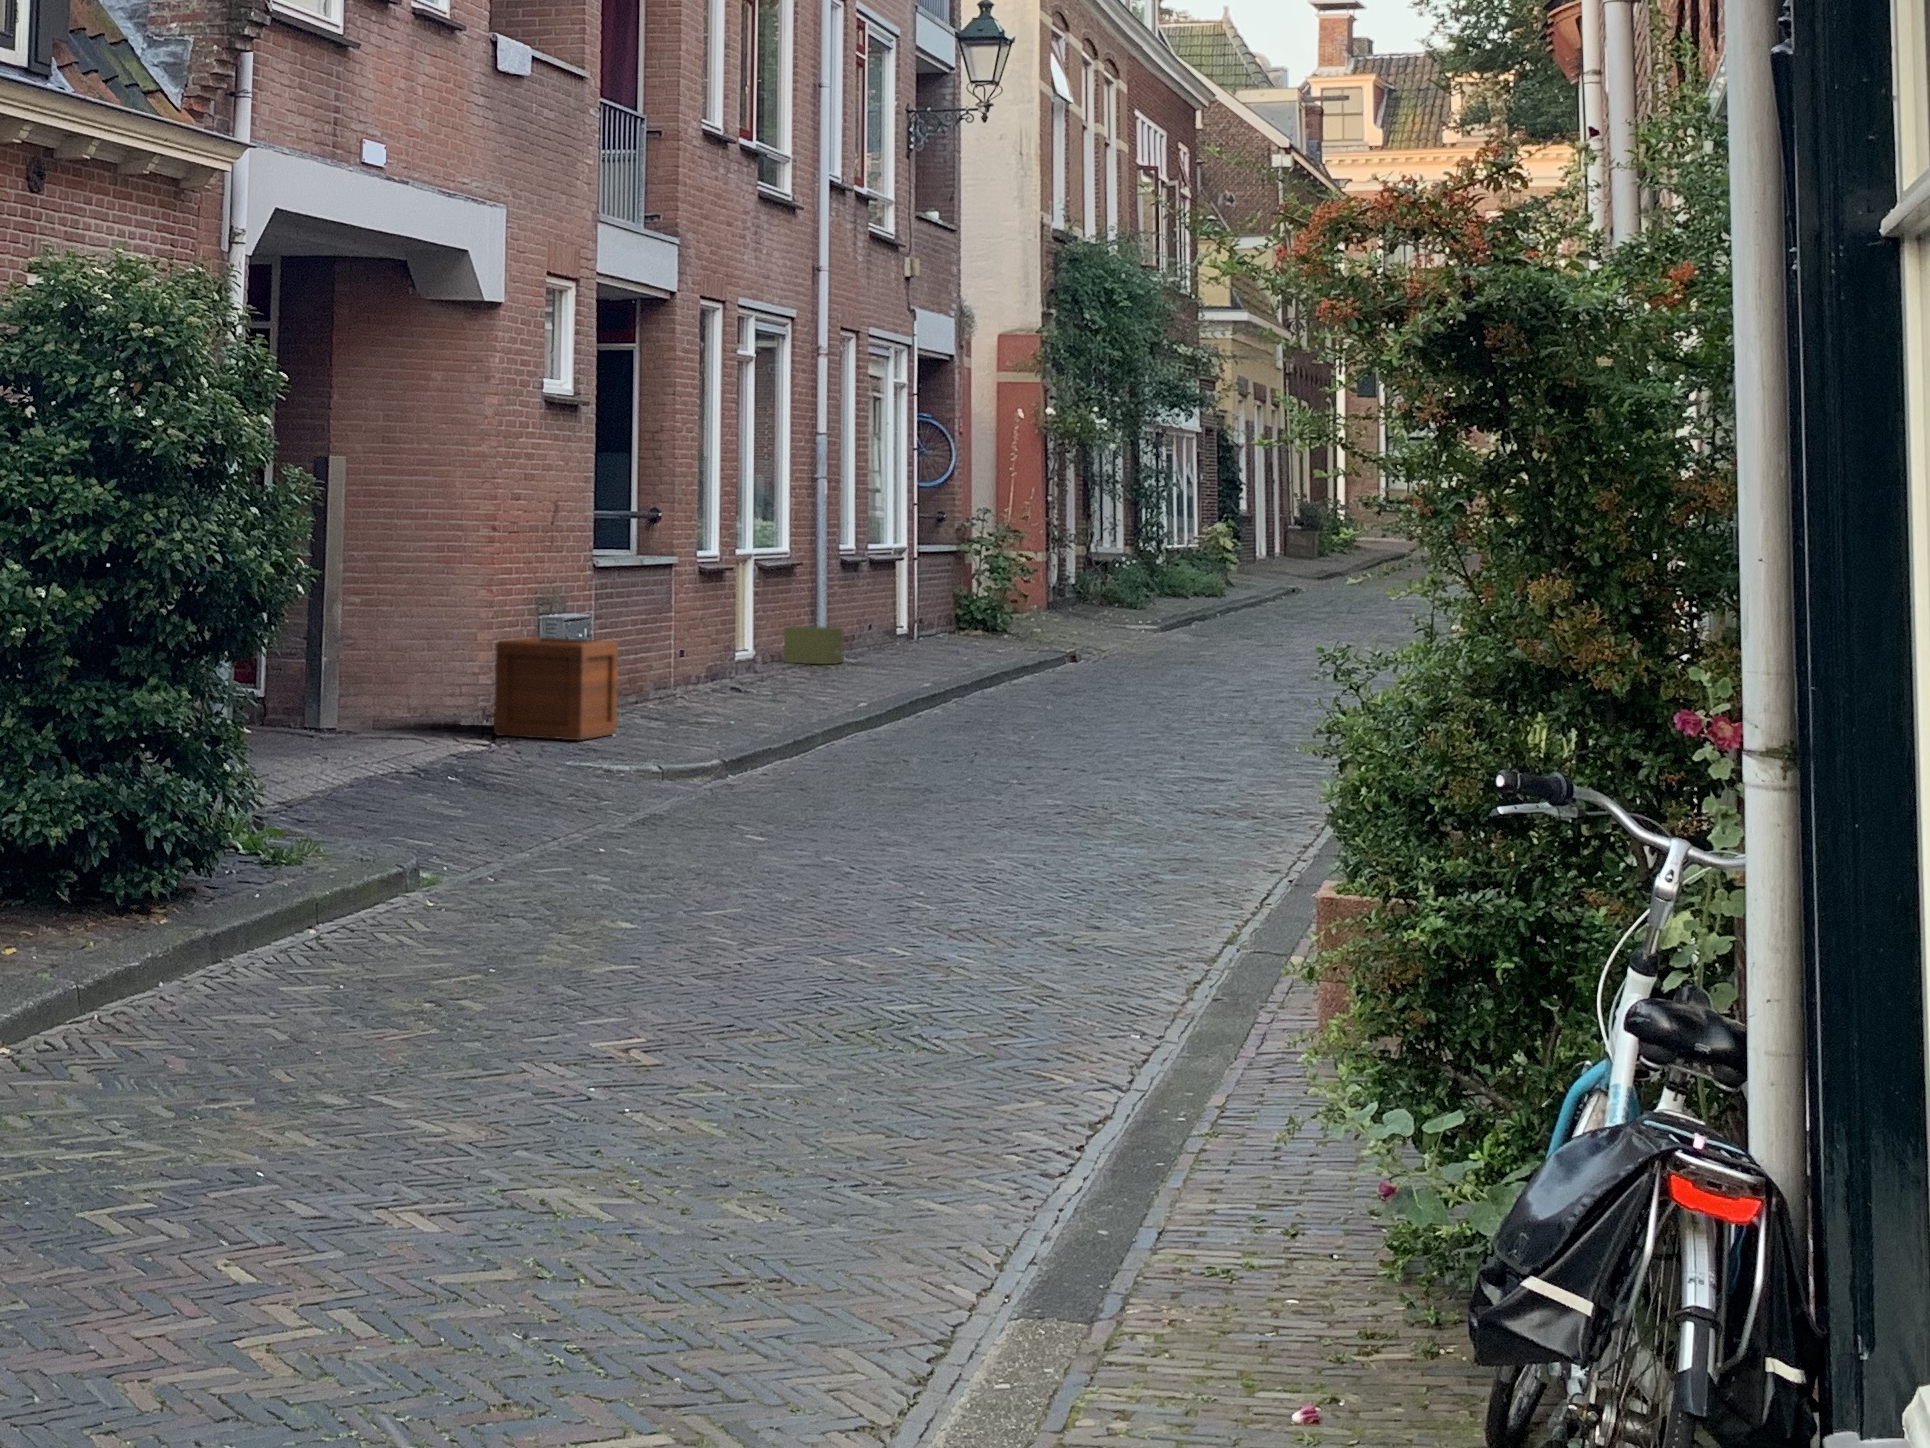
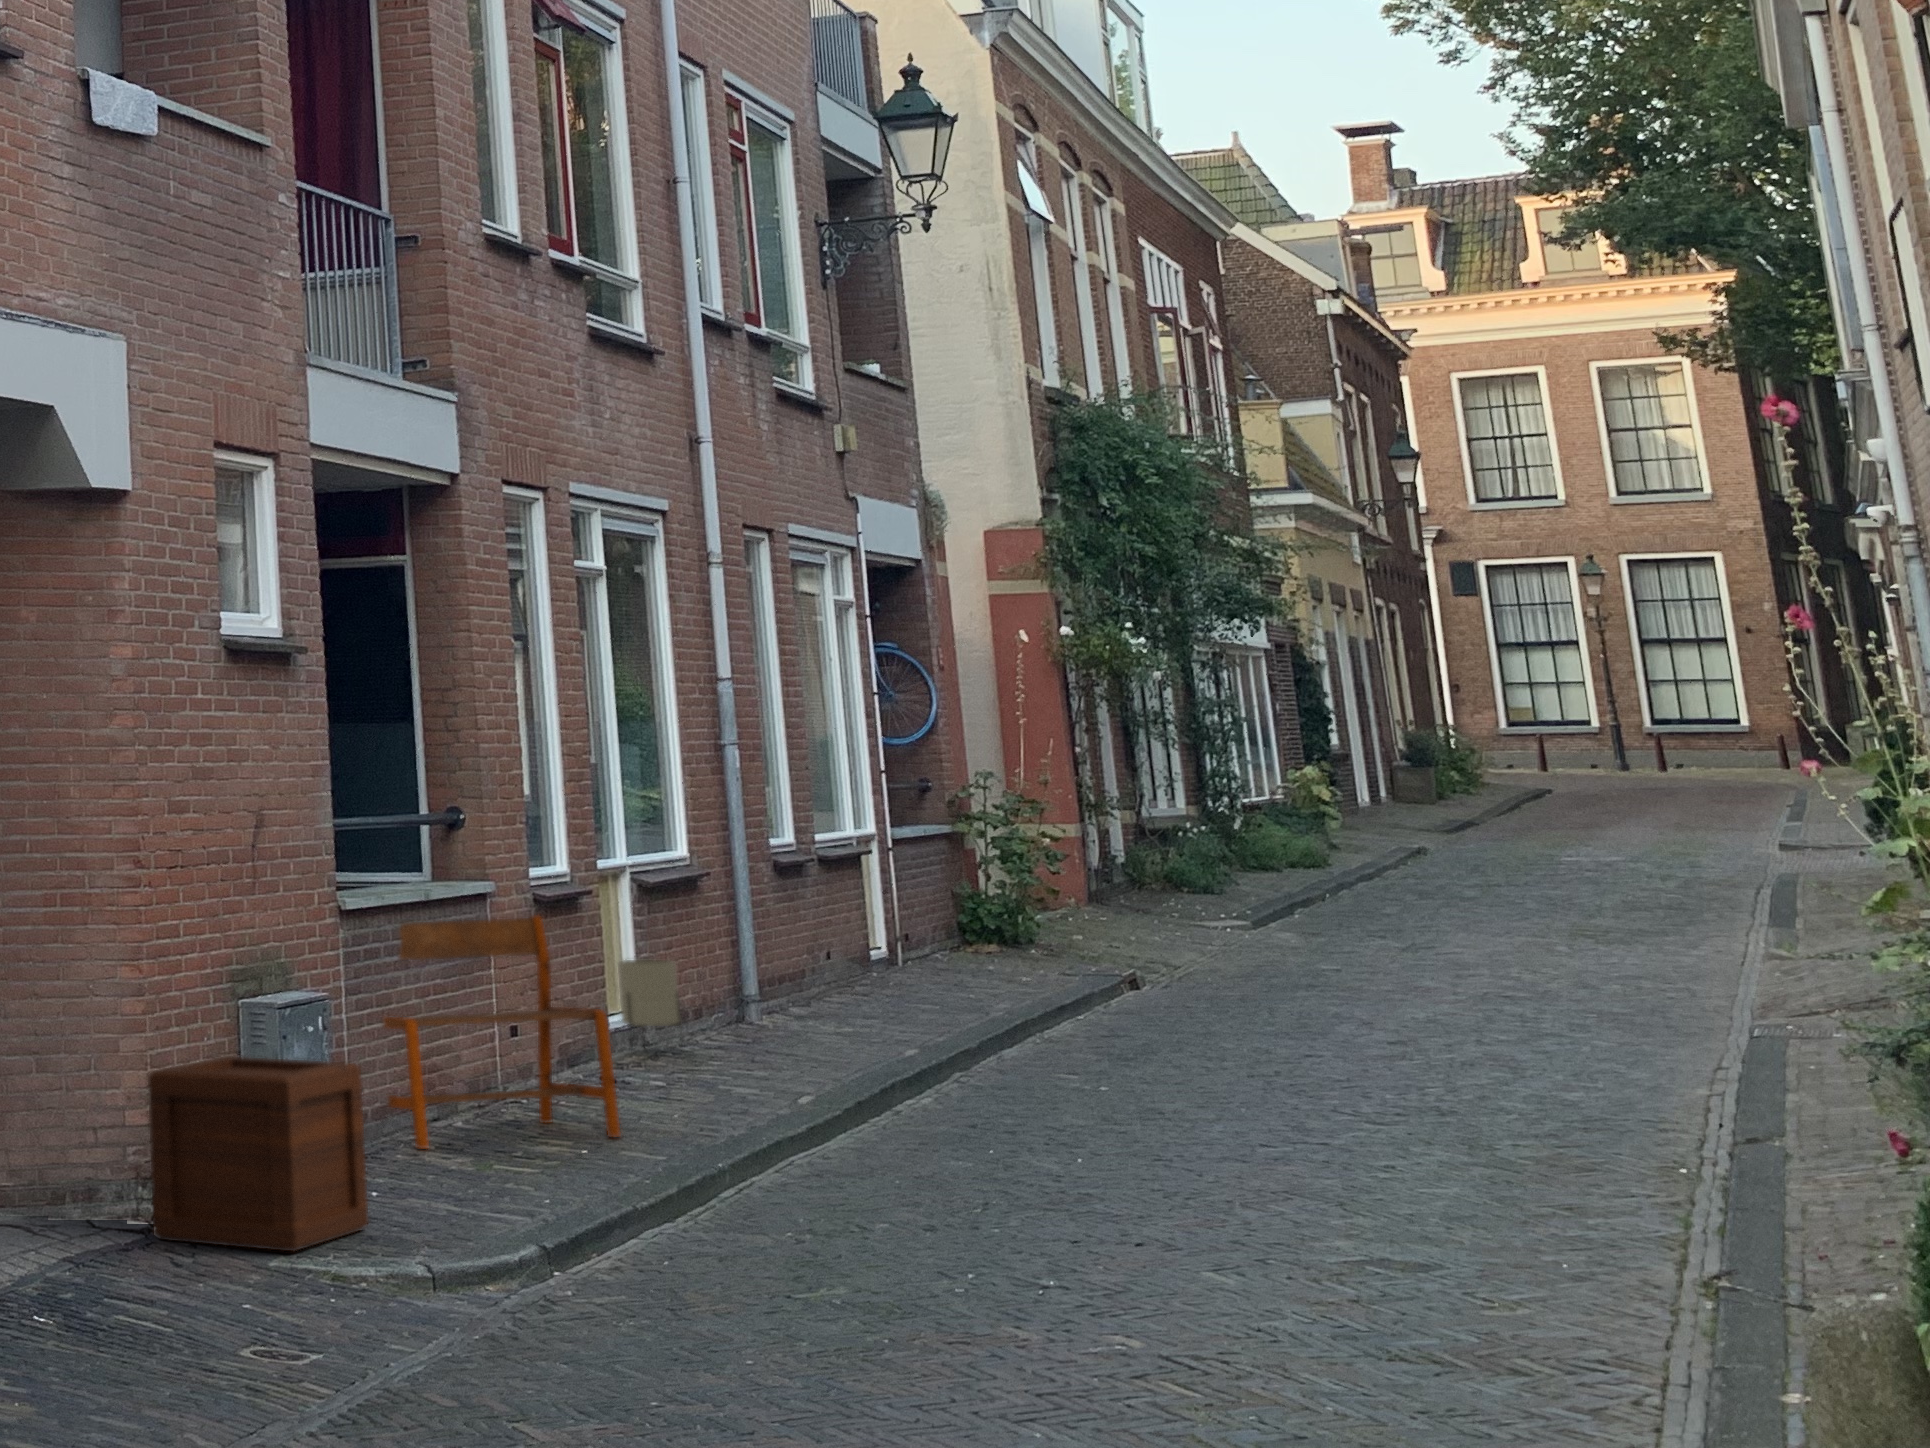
bench: none [592,572,748,707] -> present [383,916,620,1149]
planter: none [737,613,776,673] -> present [618,960,682,1041]
storage box: present [783,626,843,664] -> none [696,969,791,1030]

